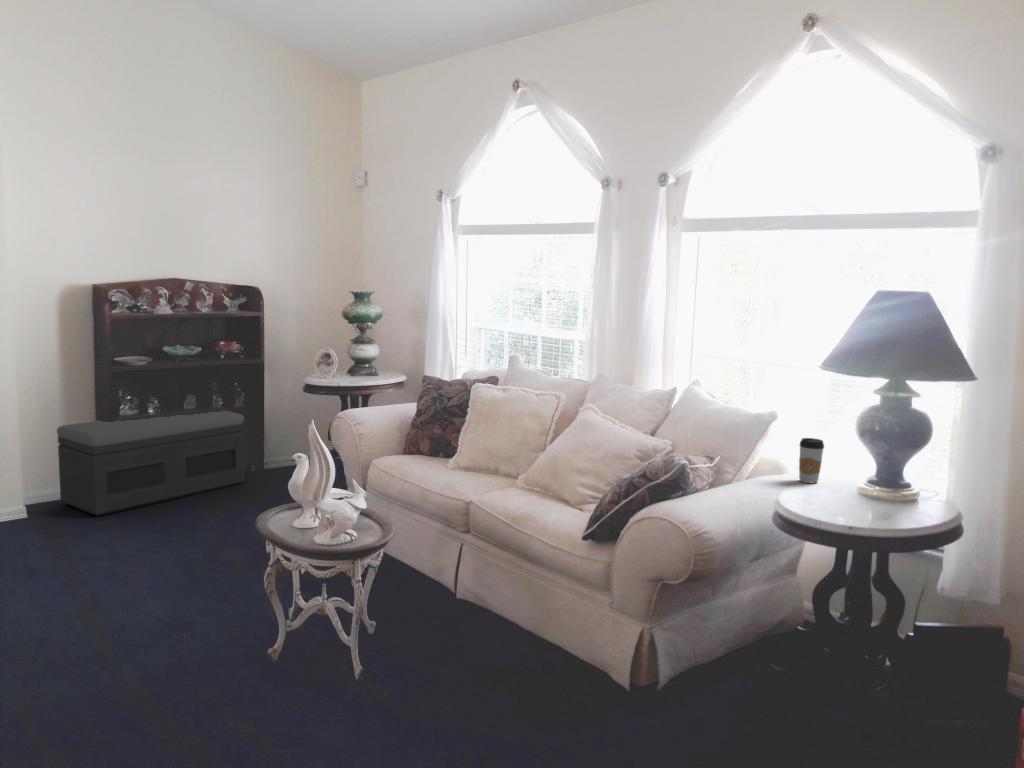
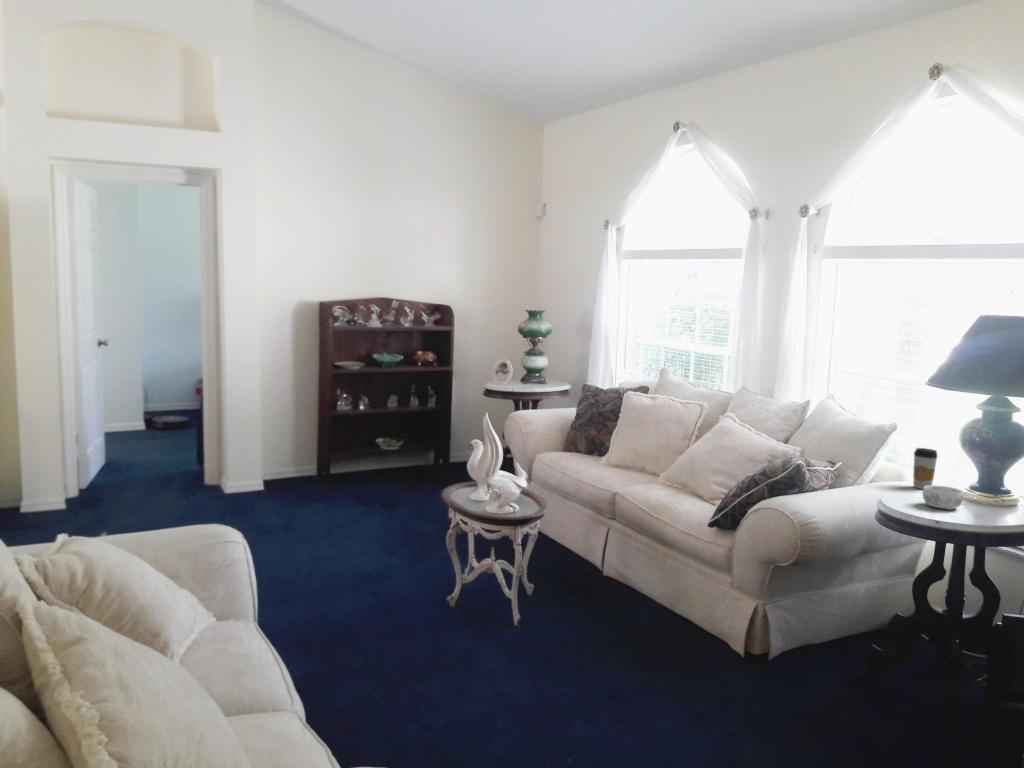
storage bench: present [57,411,245,516] -> none [289,406,434,491]
decorative bowl: none [820,481,864,508] -> present [923,485,963,510]

